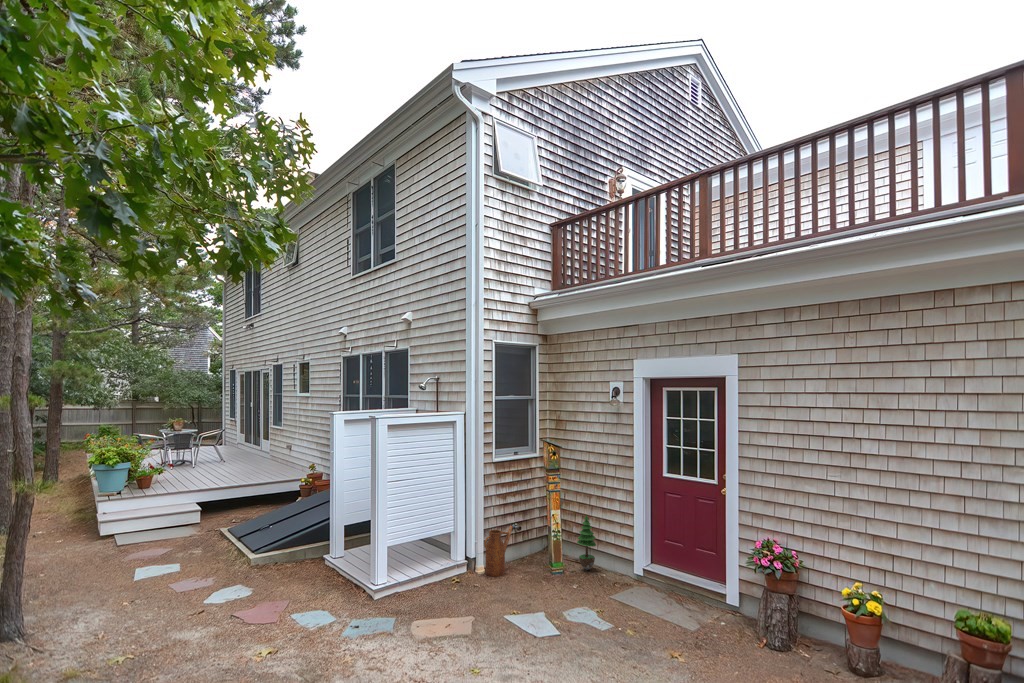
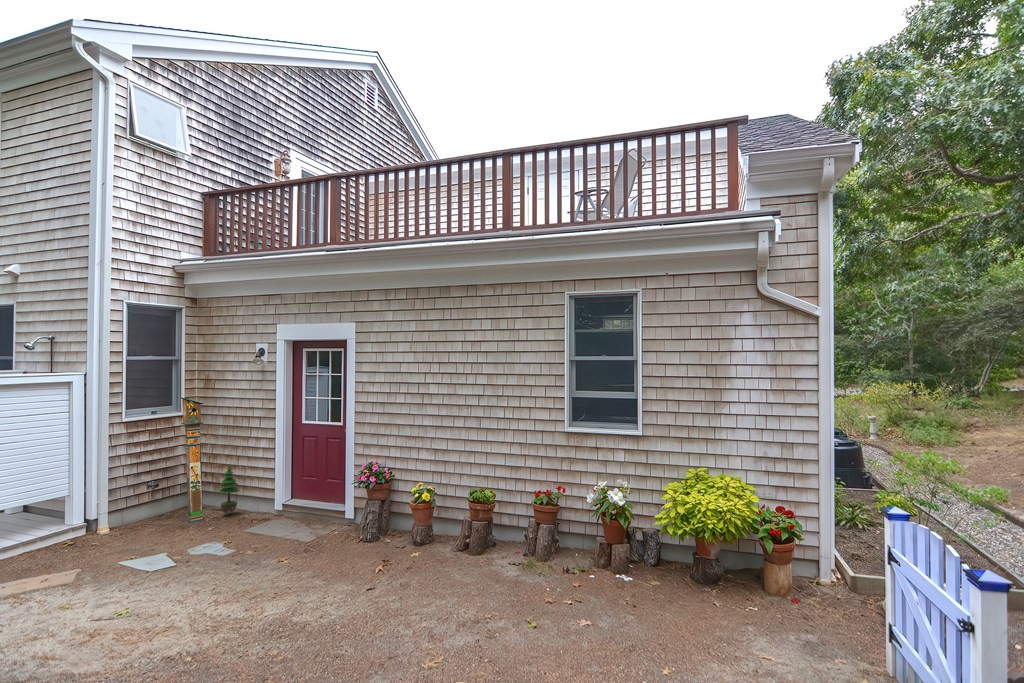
watering can: present [484,526,513,577] -> none [108,484,148,536]

